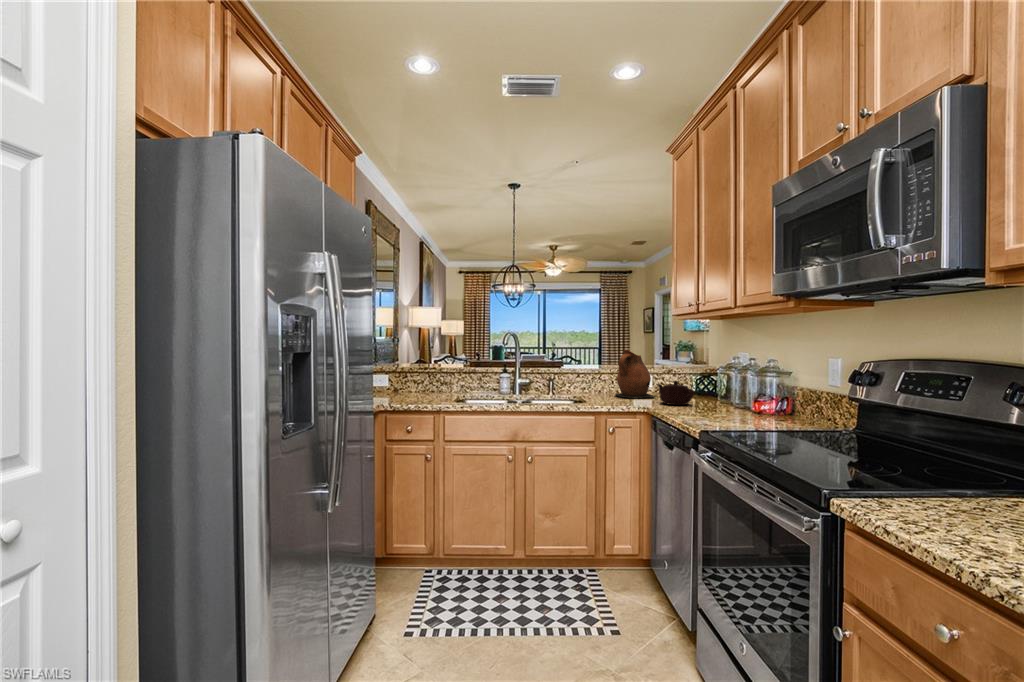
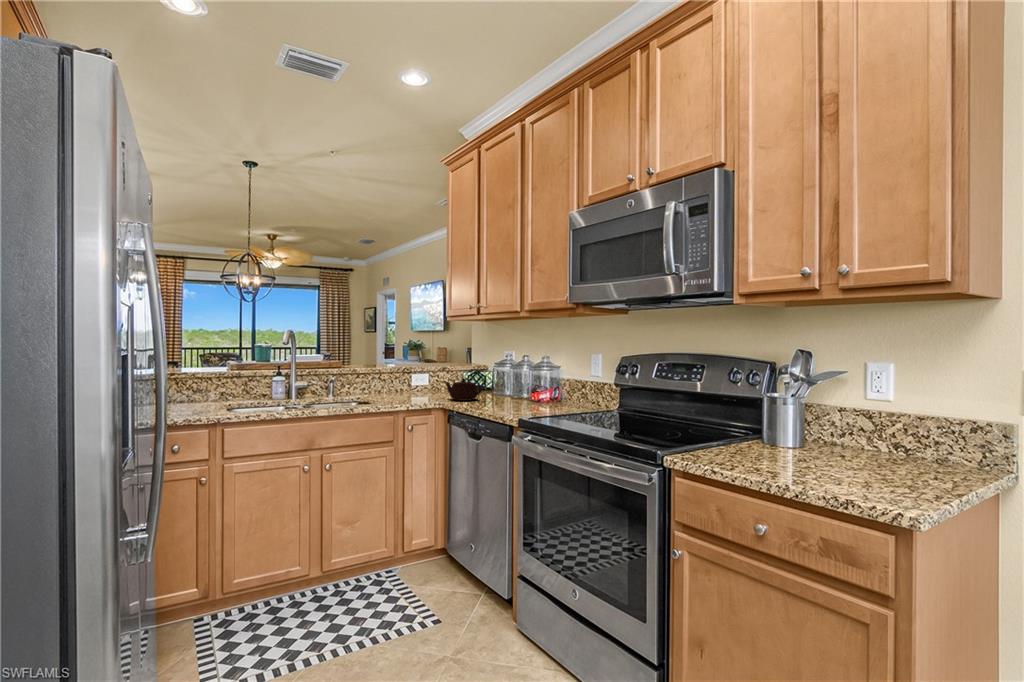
ceramic pitcher: present [615,350,655,398] -> none [396,350,438,396]

